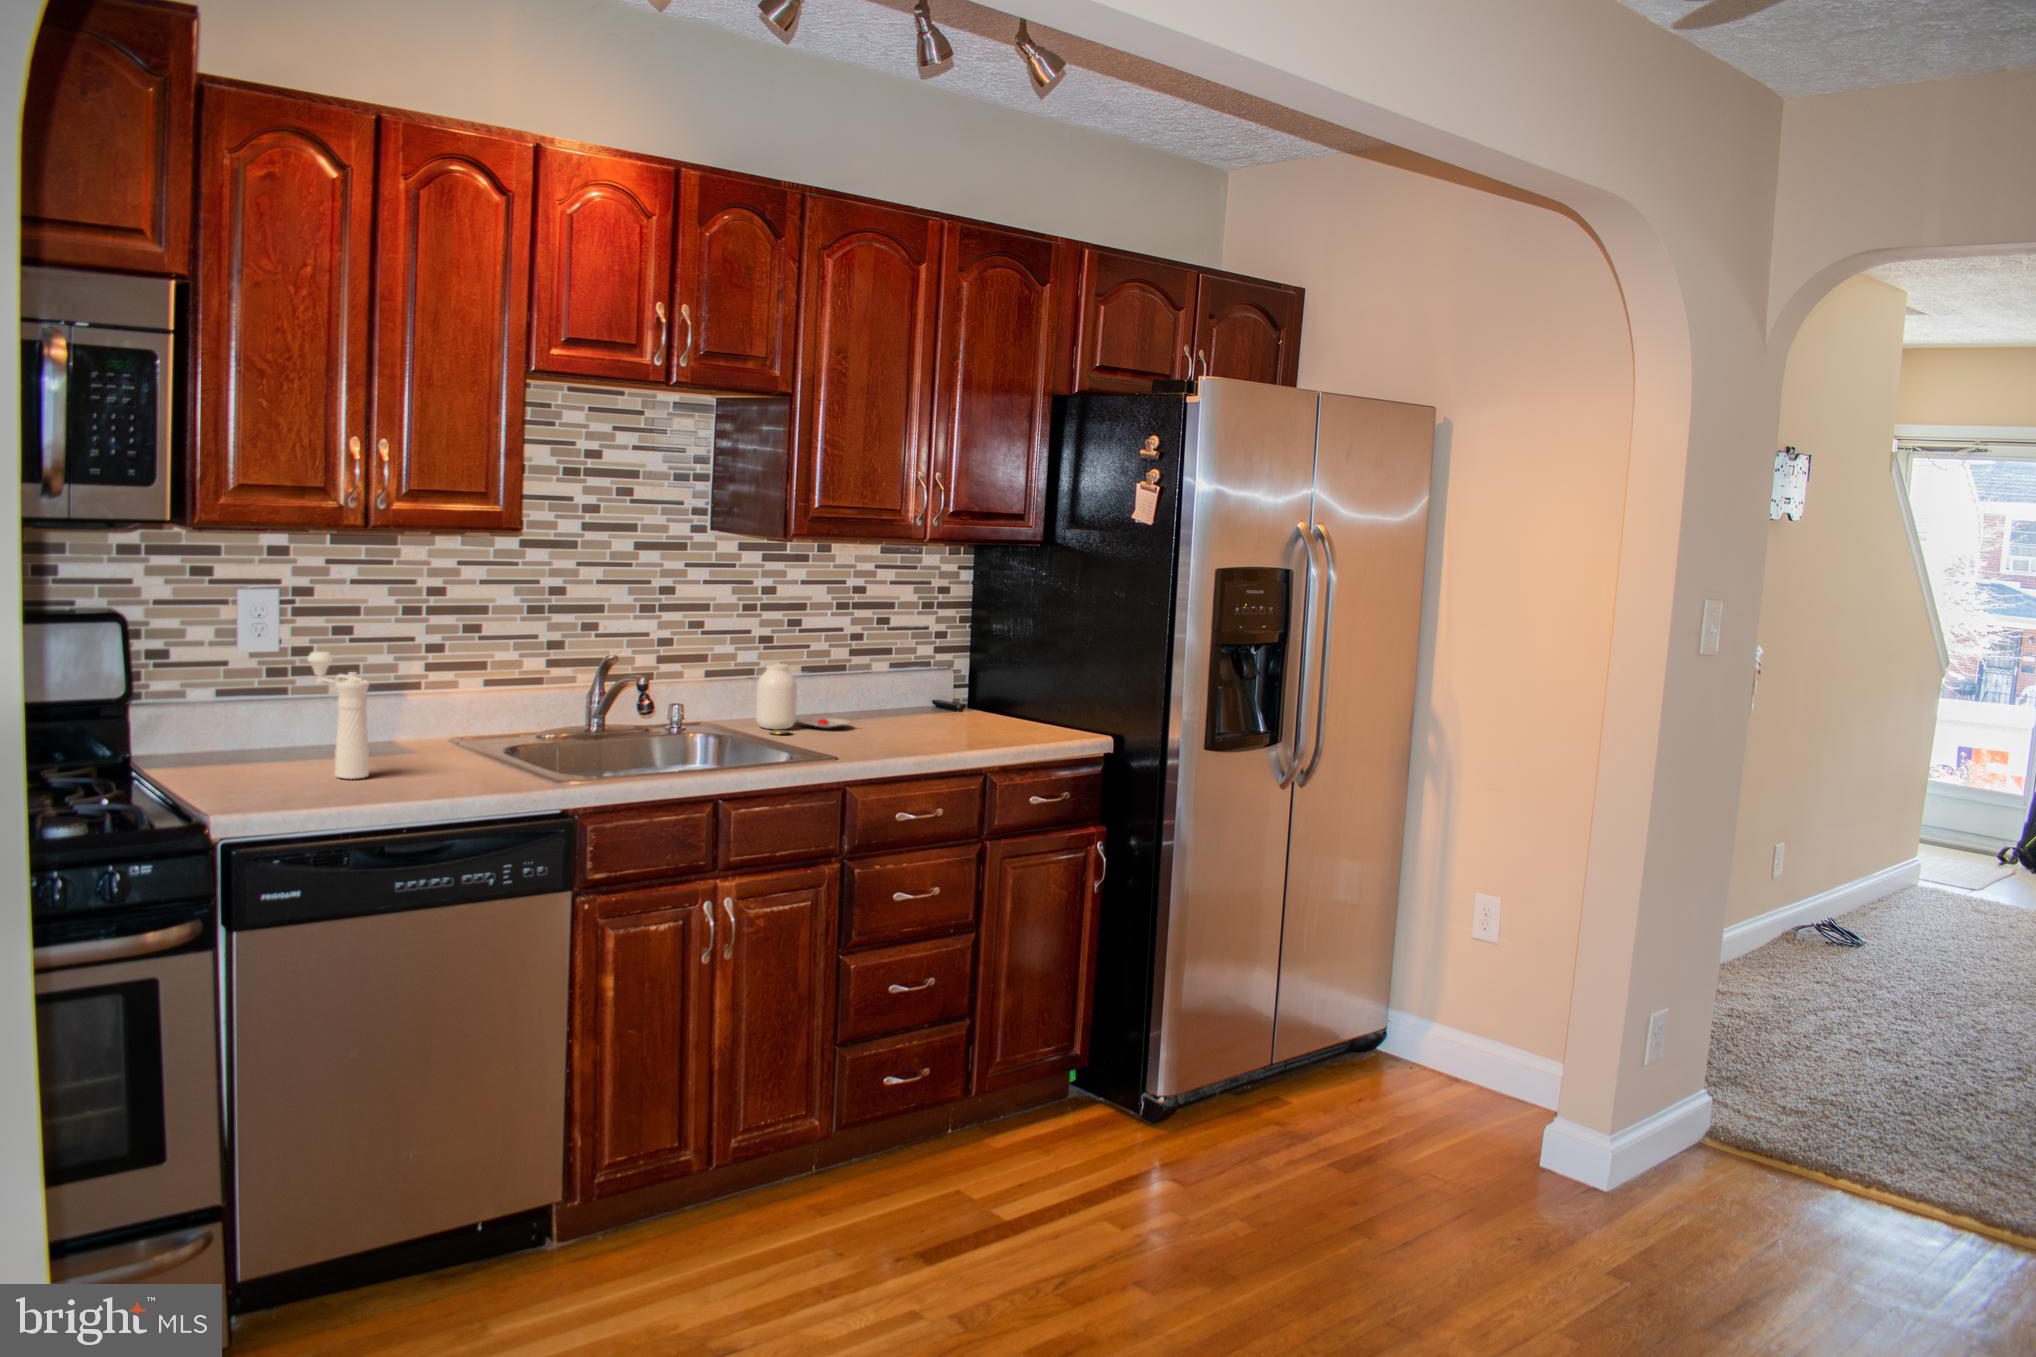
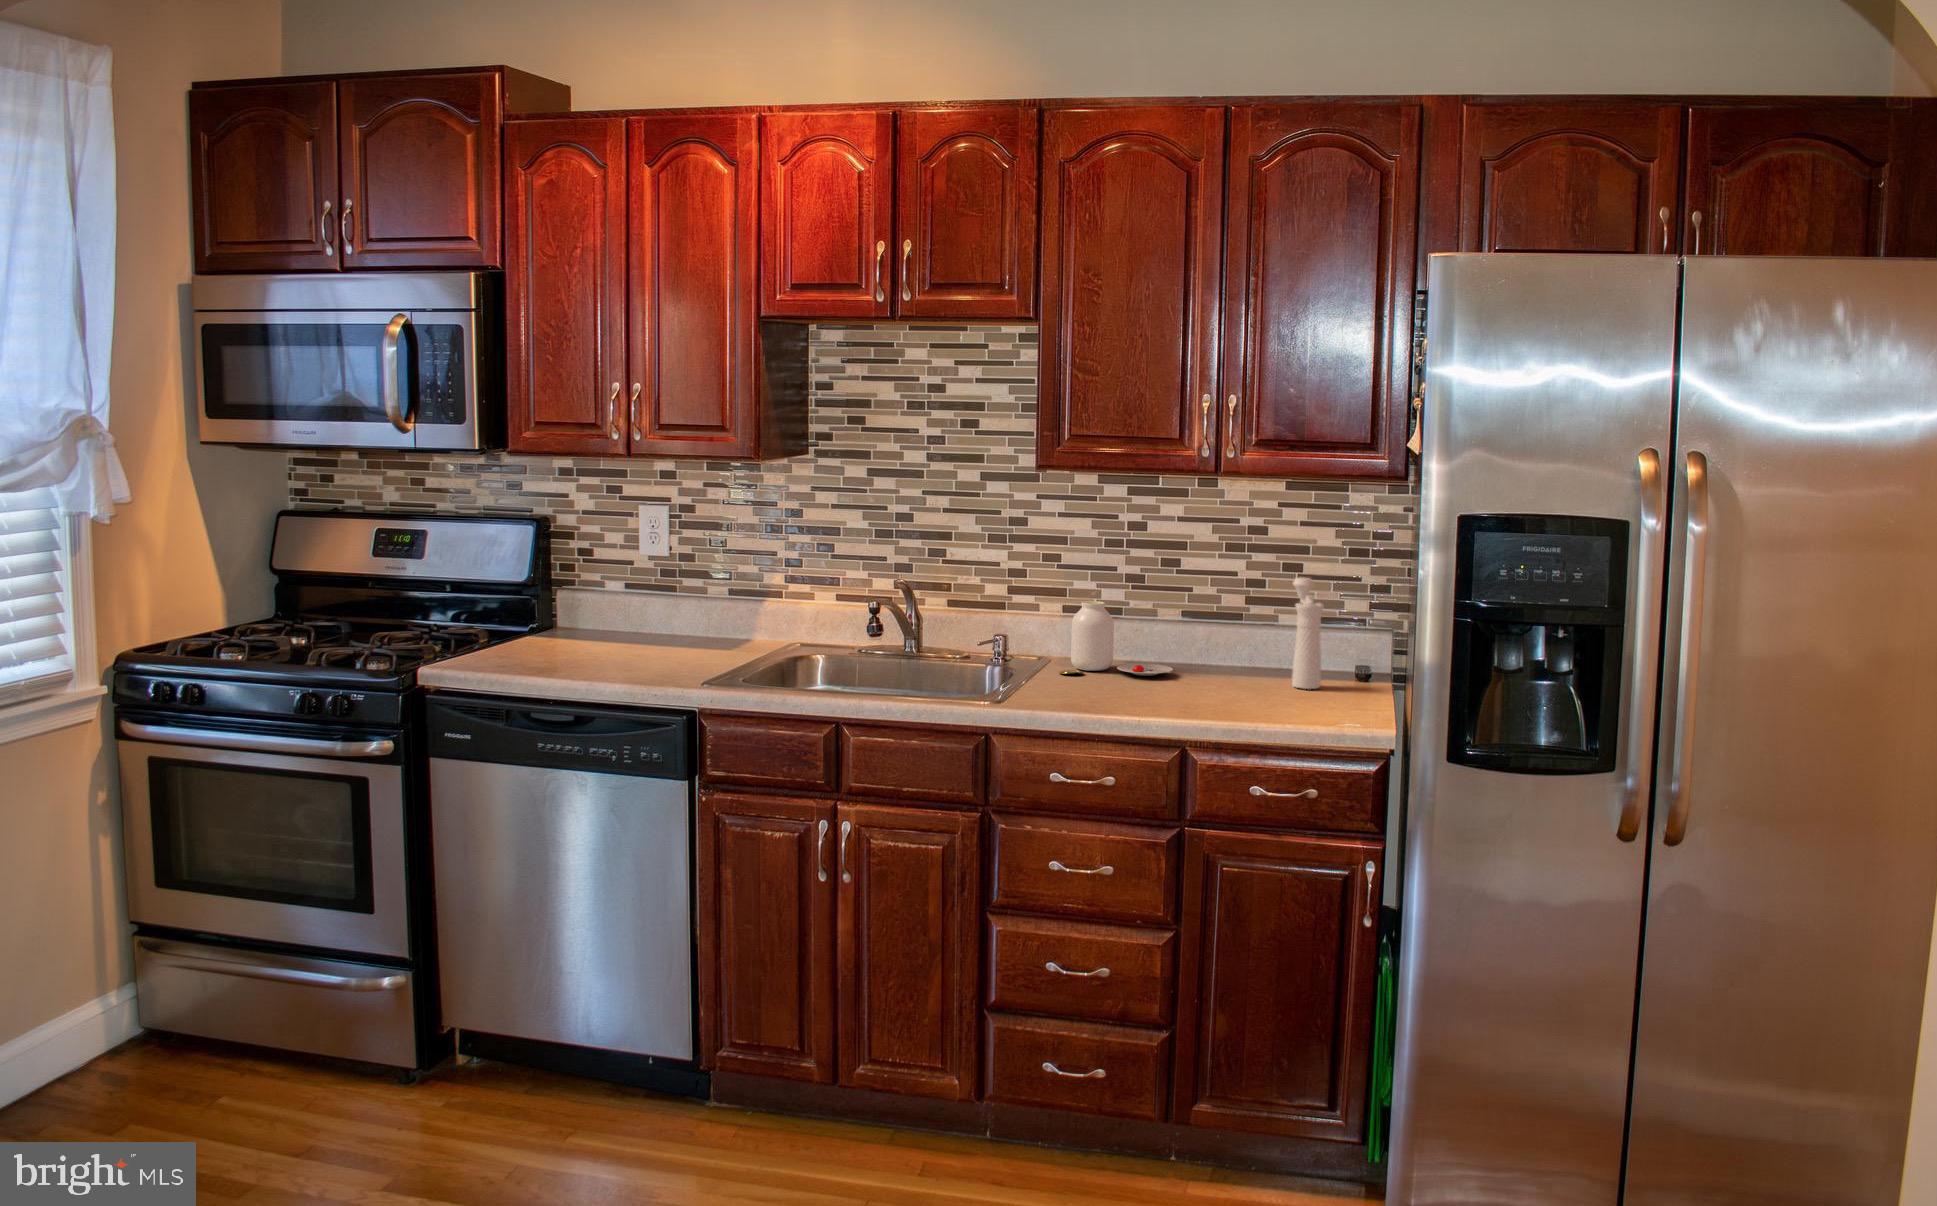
pepper mill: present [308,652,369,779] -> present [1292,577,1324,689]

